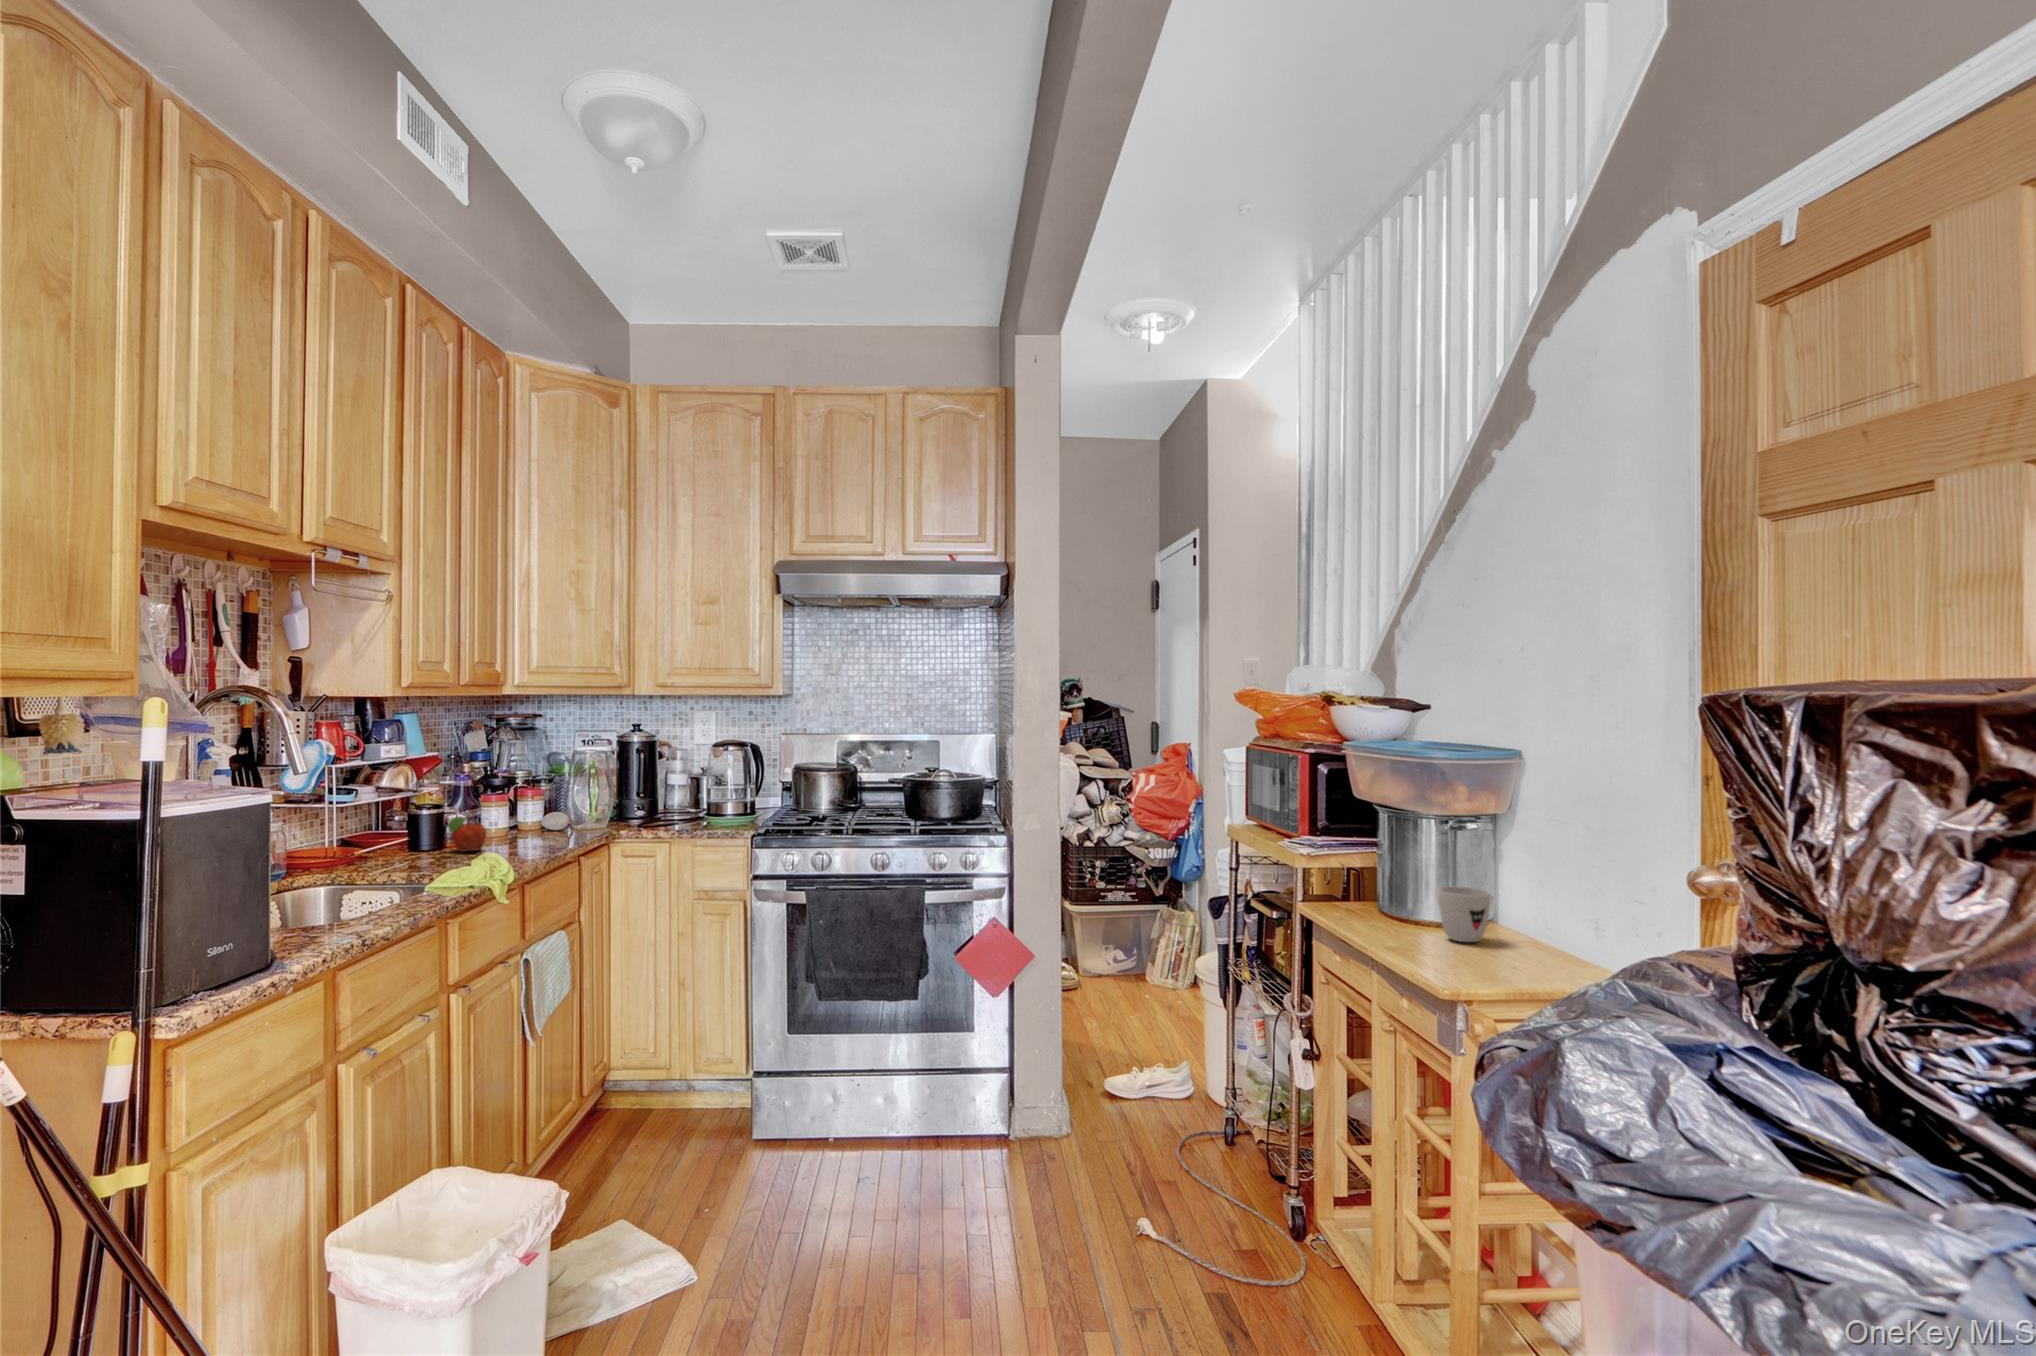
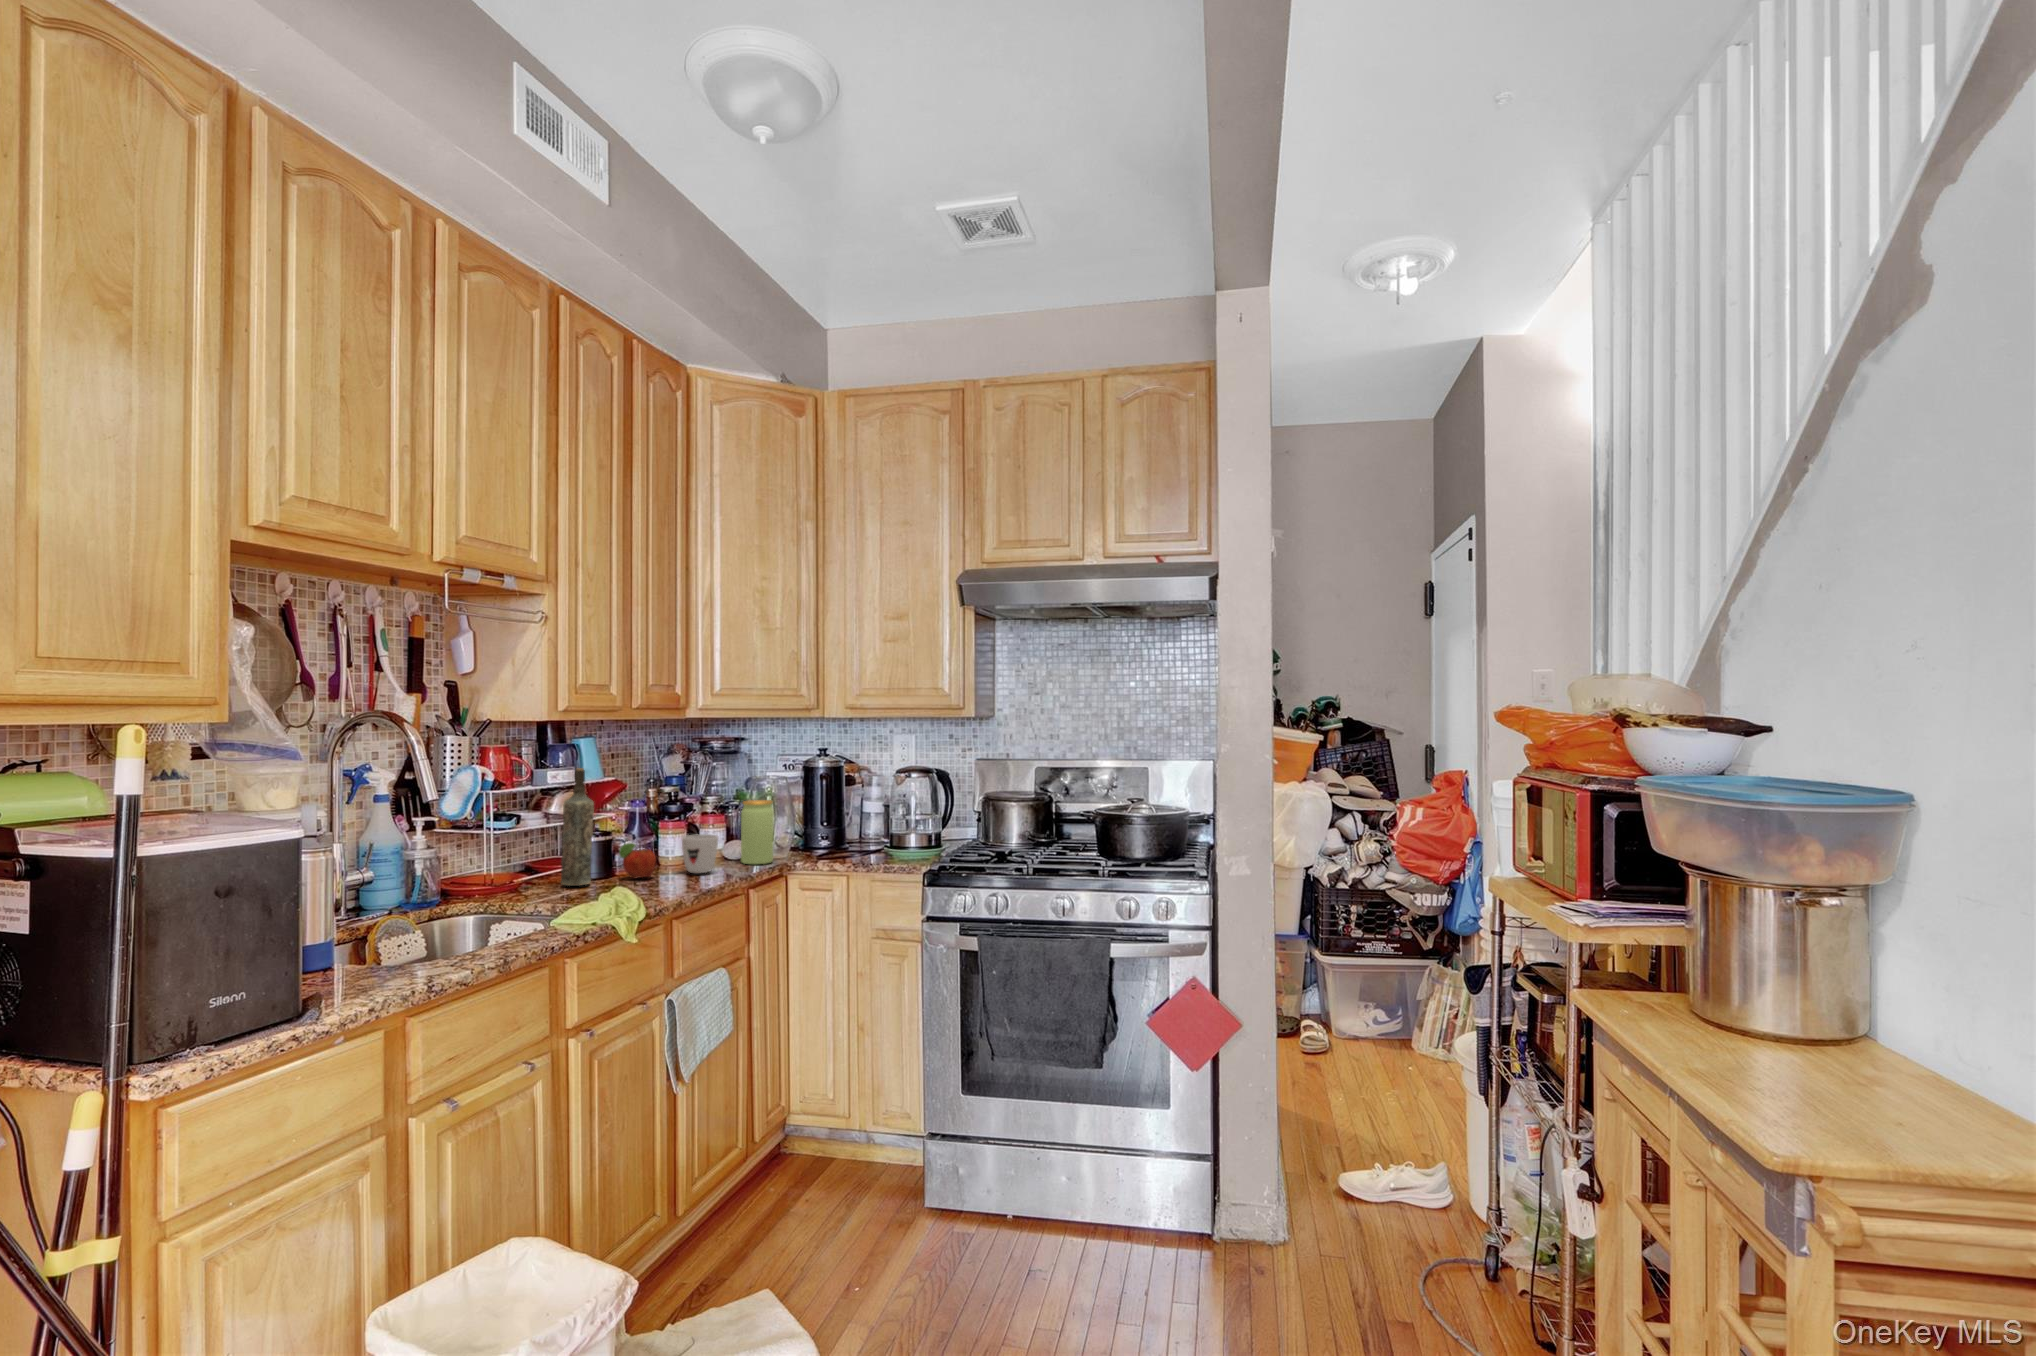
bottle: none [392,743,427,860] -> present [561,768,594,886]
jar: none [560,774,595,836] -> present [741,800,774,864]
mug: present [1438,886,1491,942] -> present [682,834,718,873]

